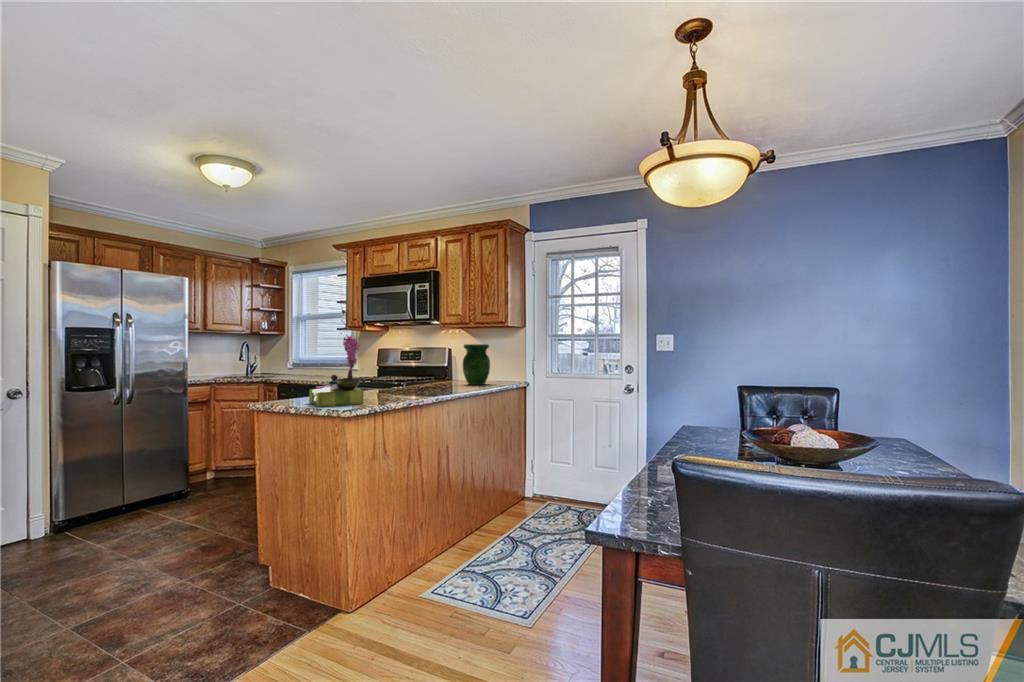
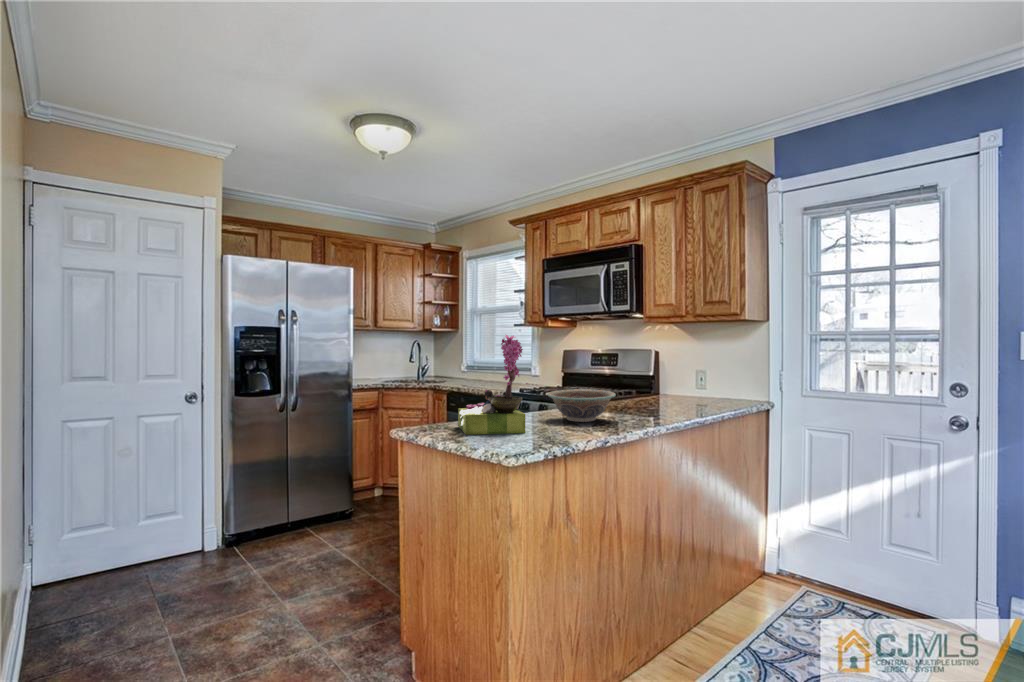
vase: present [463,344,490,385] -> none [675,348,717,408]
decorative bowl: none [376,374,425,396] -> present [547,389,616,422]

